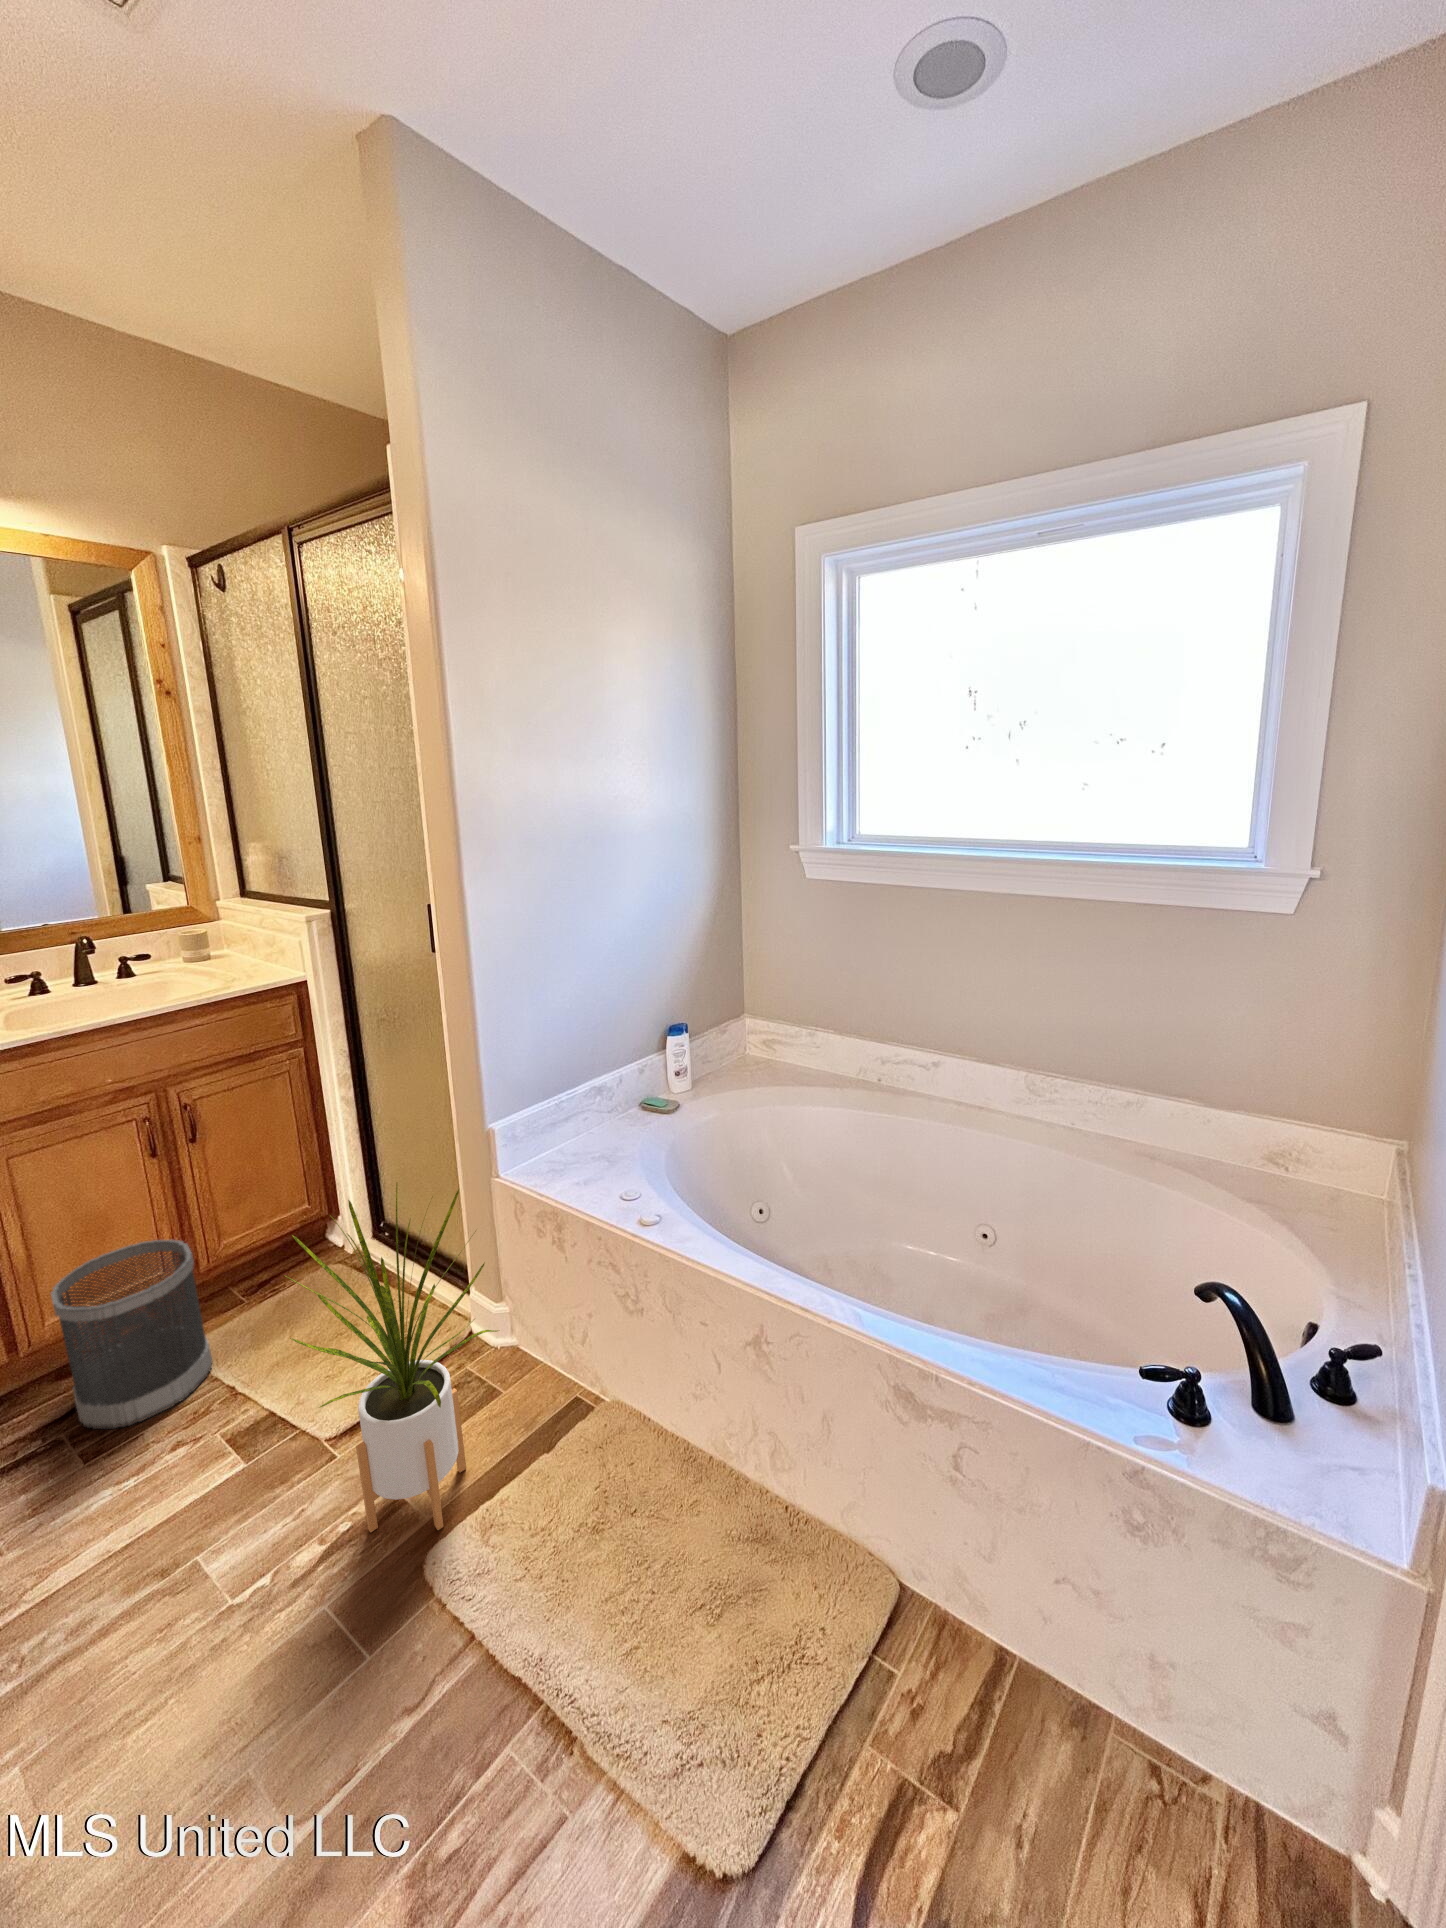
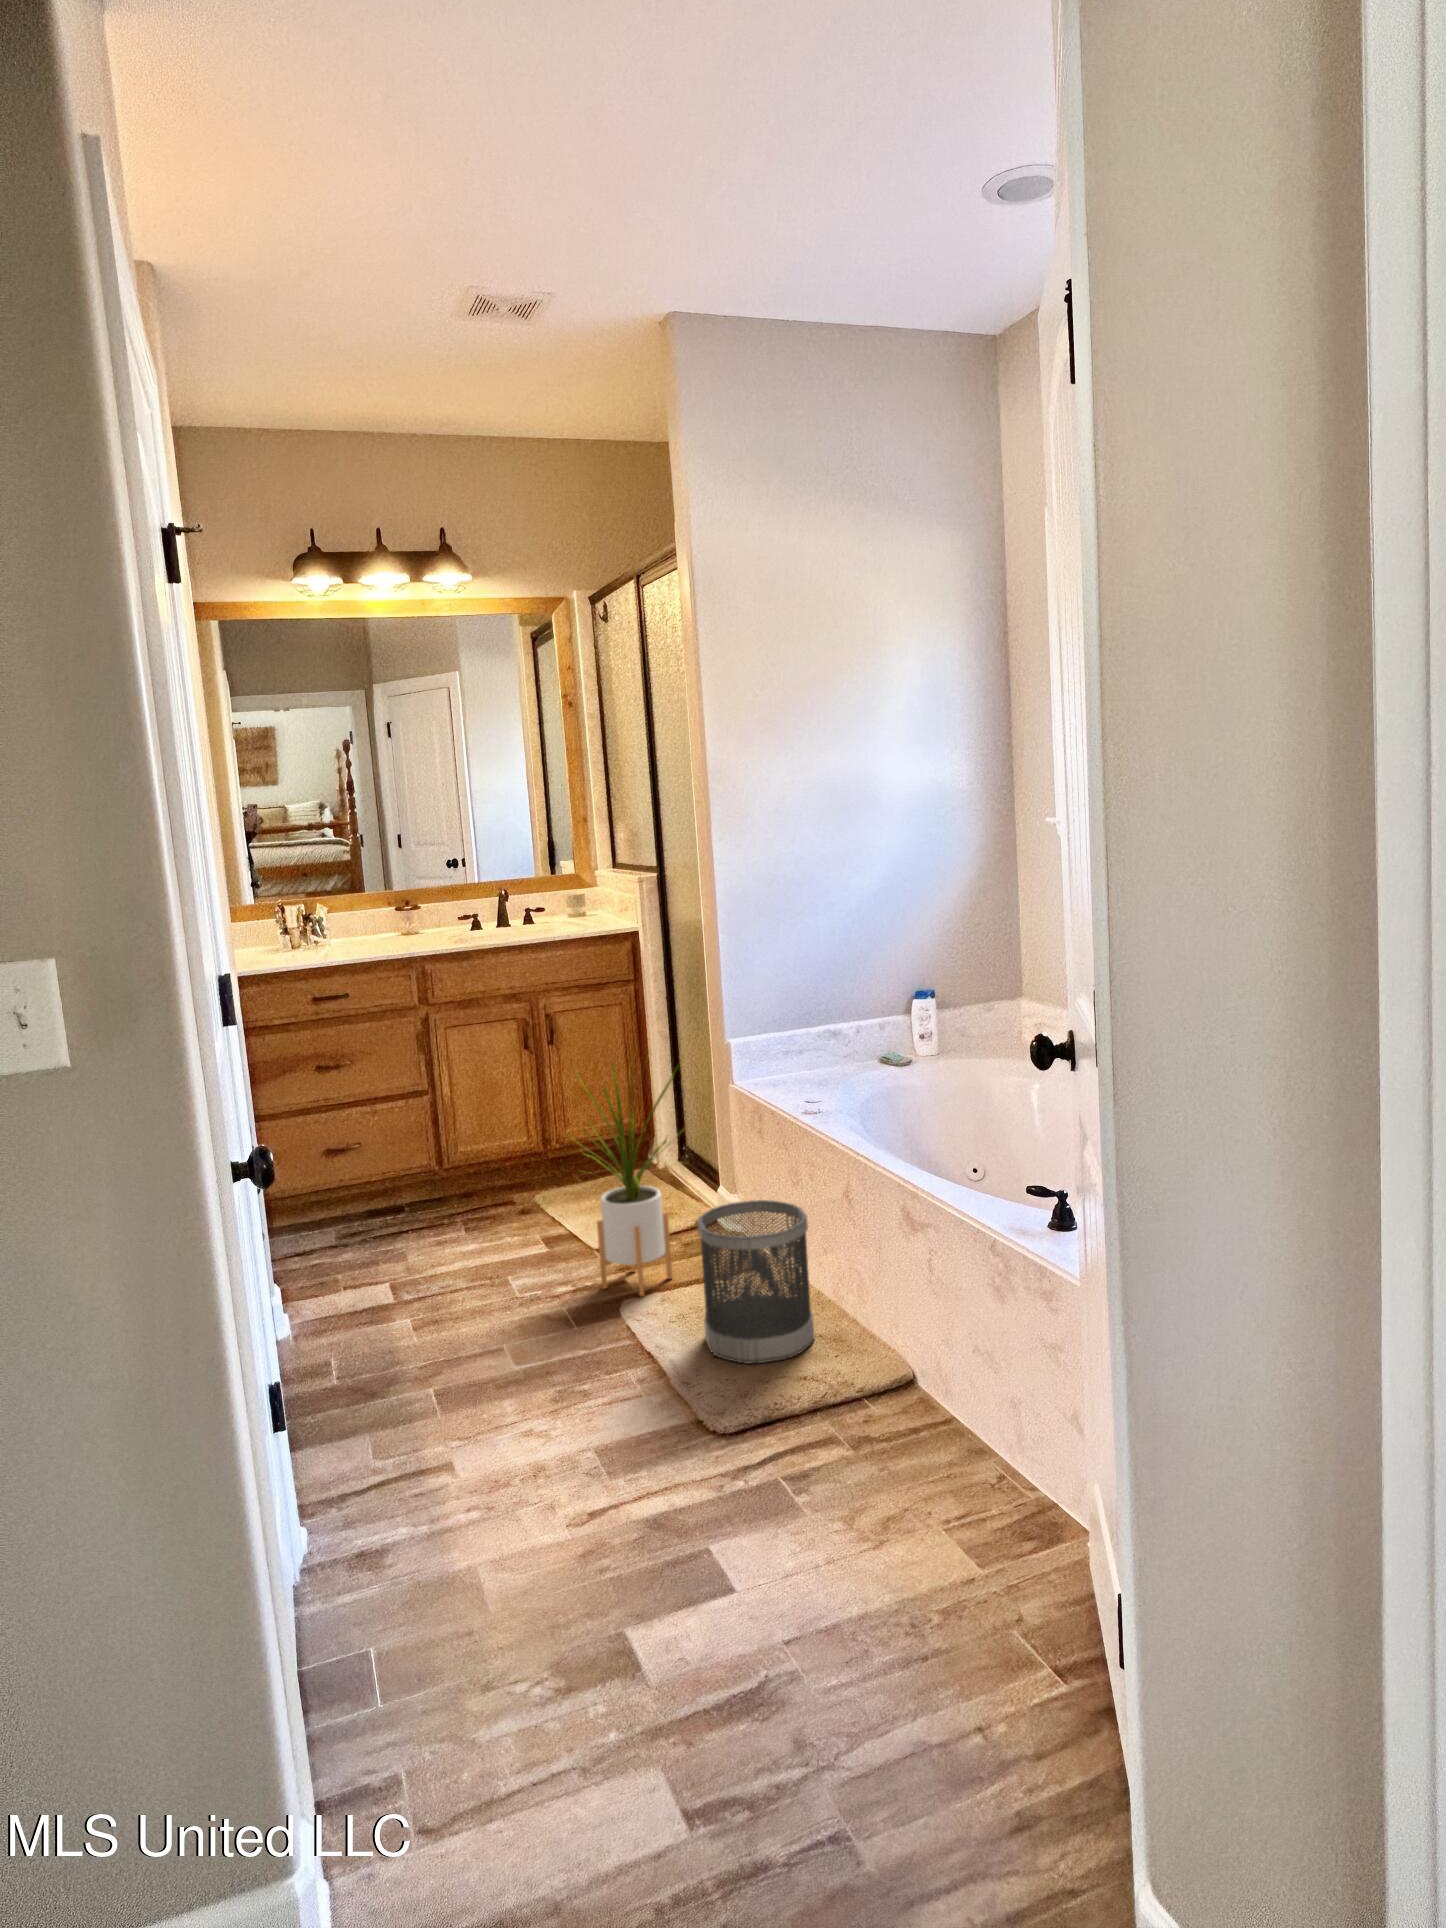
wastebasket: present [51,1240,213,1429] -> present [697,1200,814,1364]

